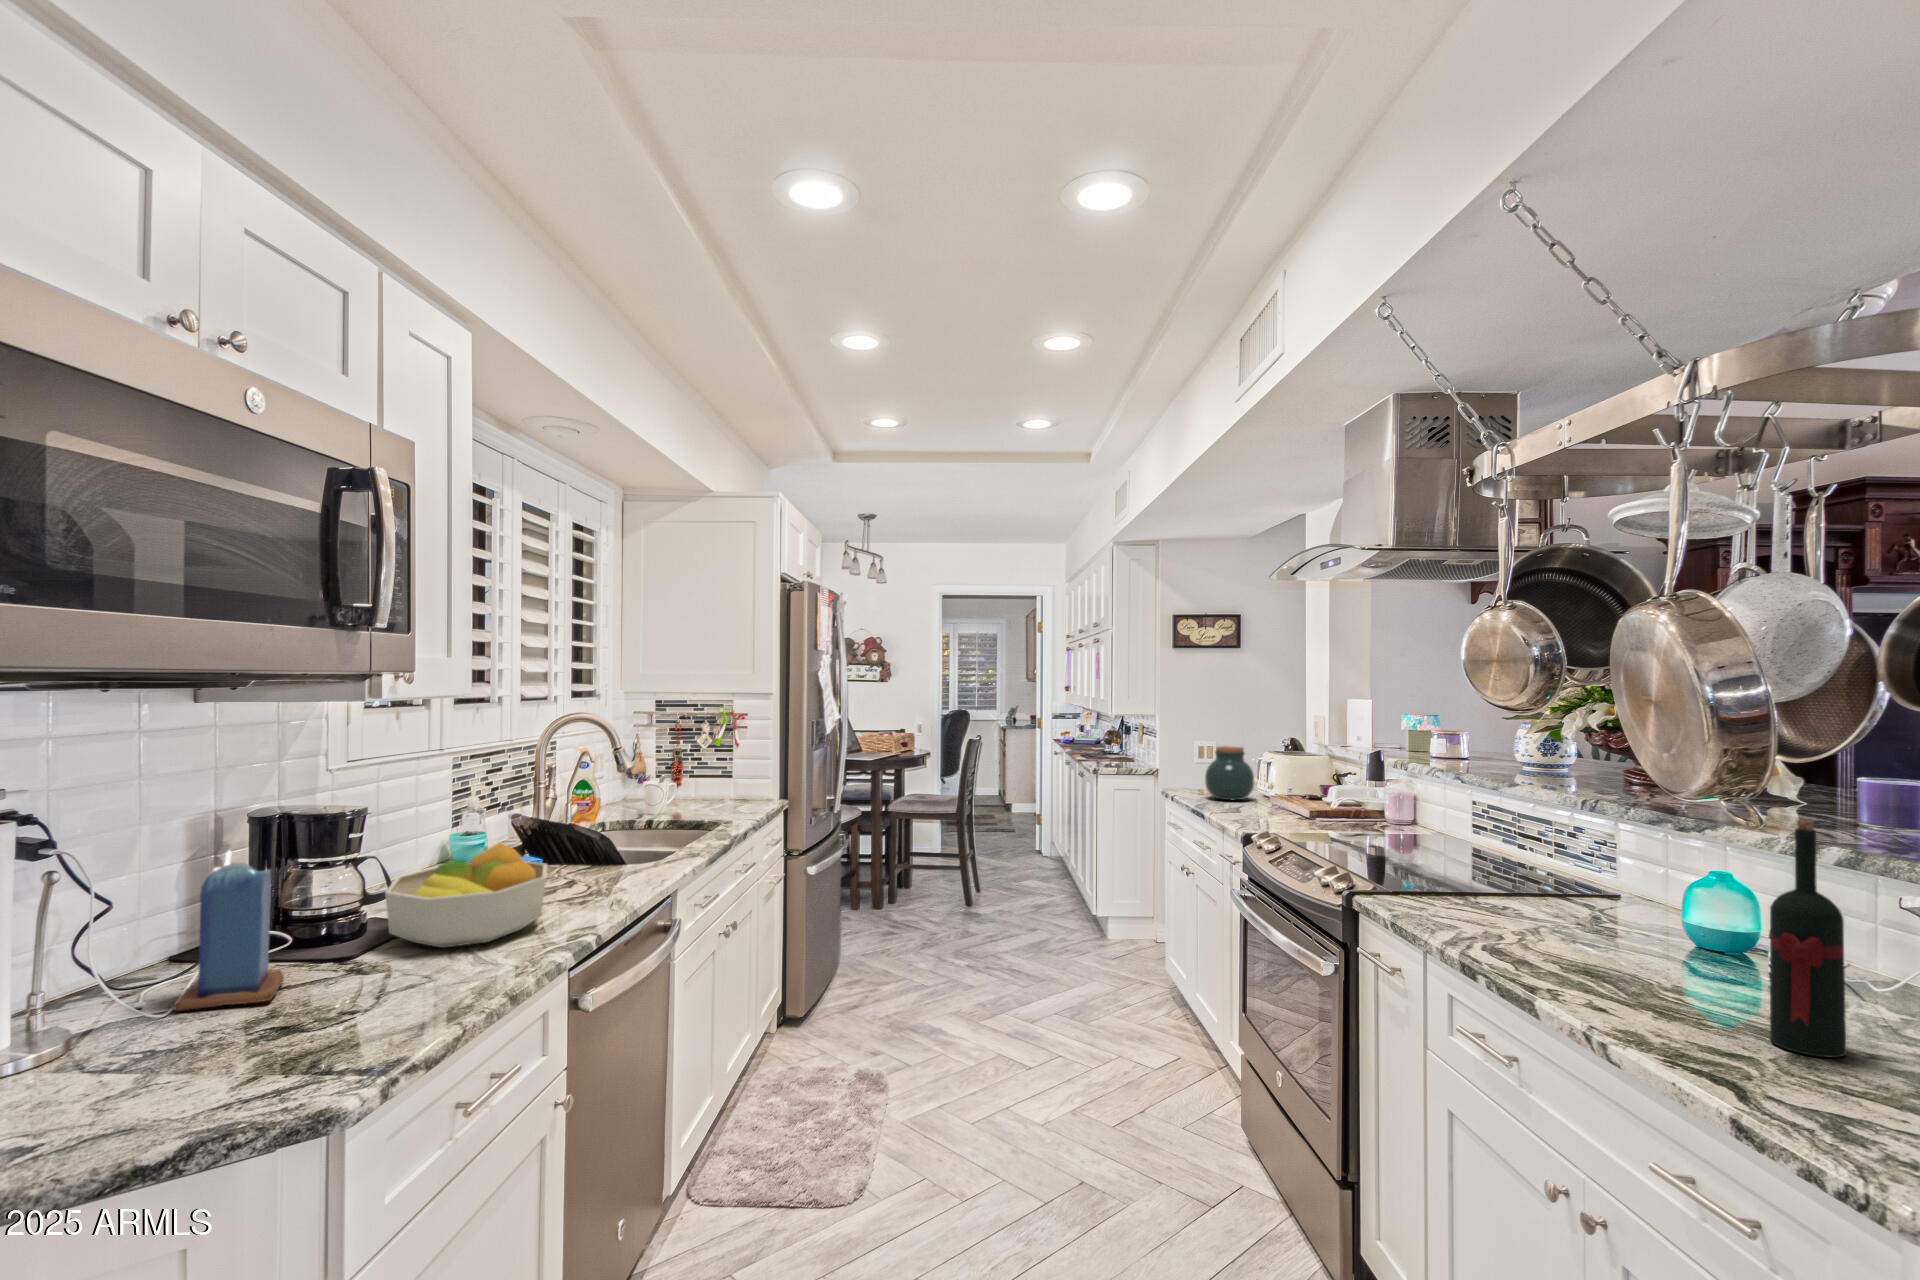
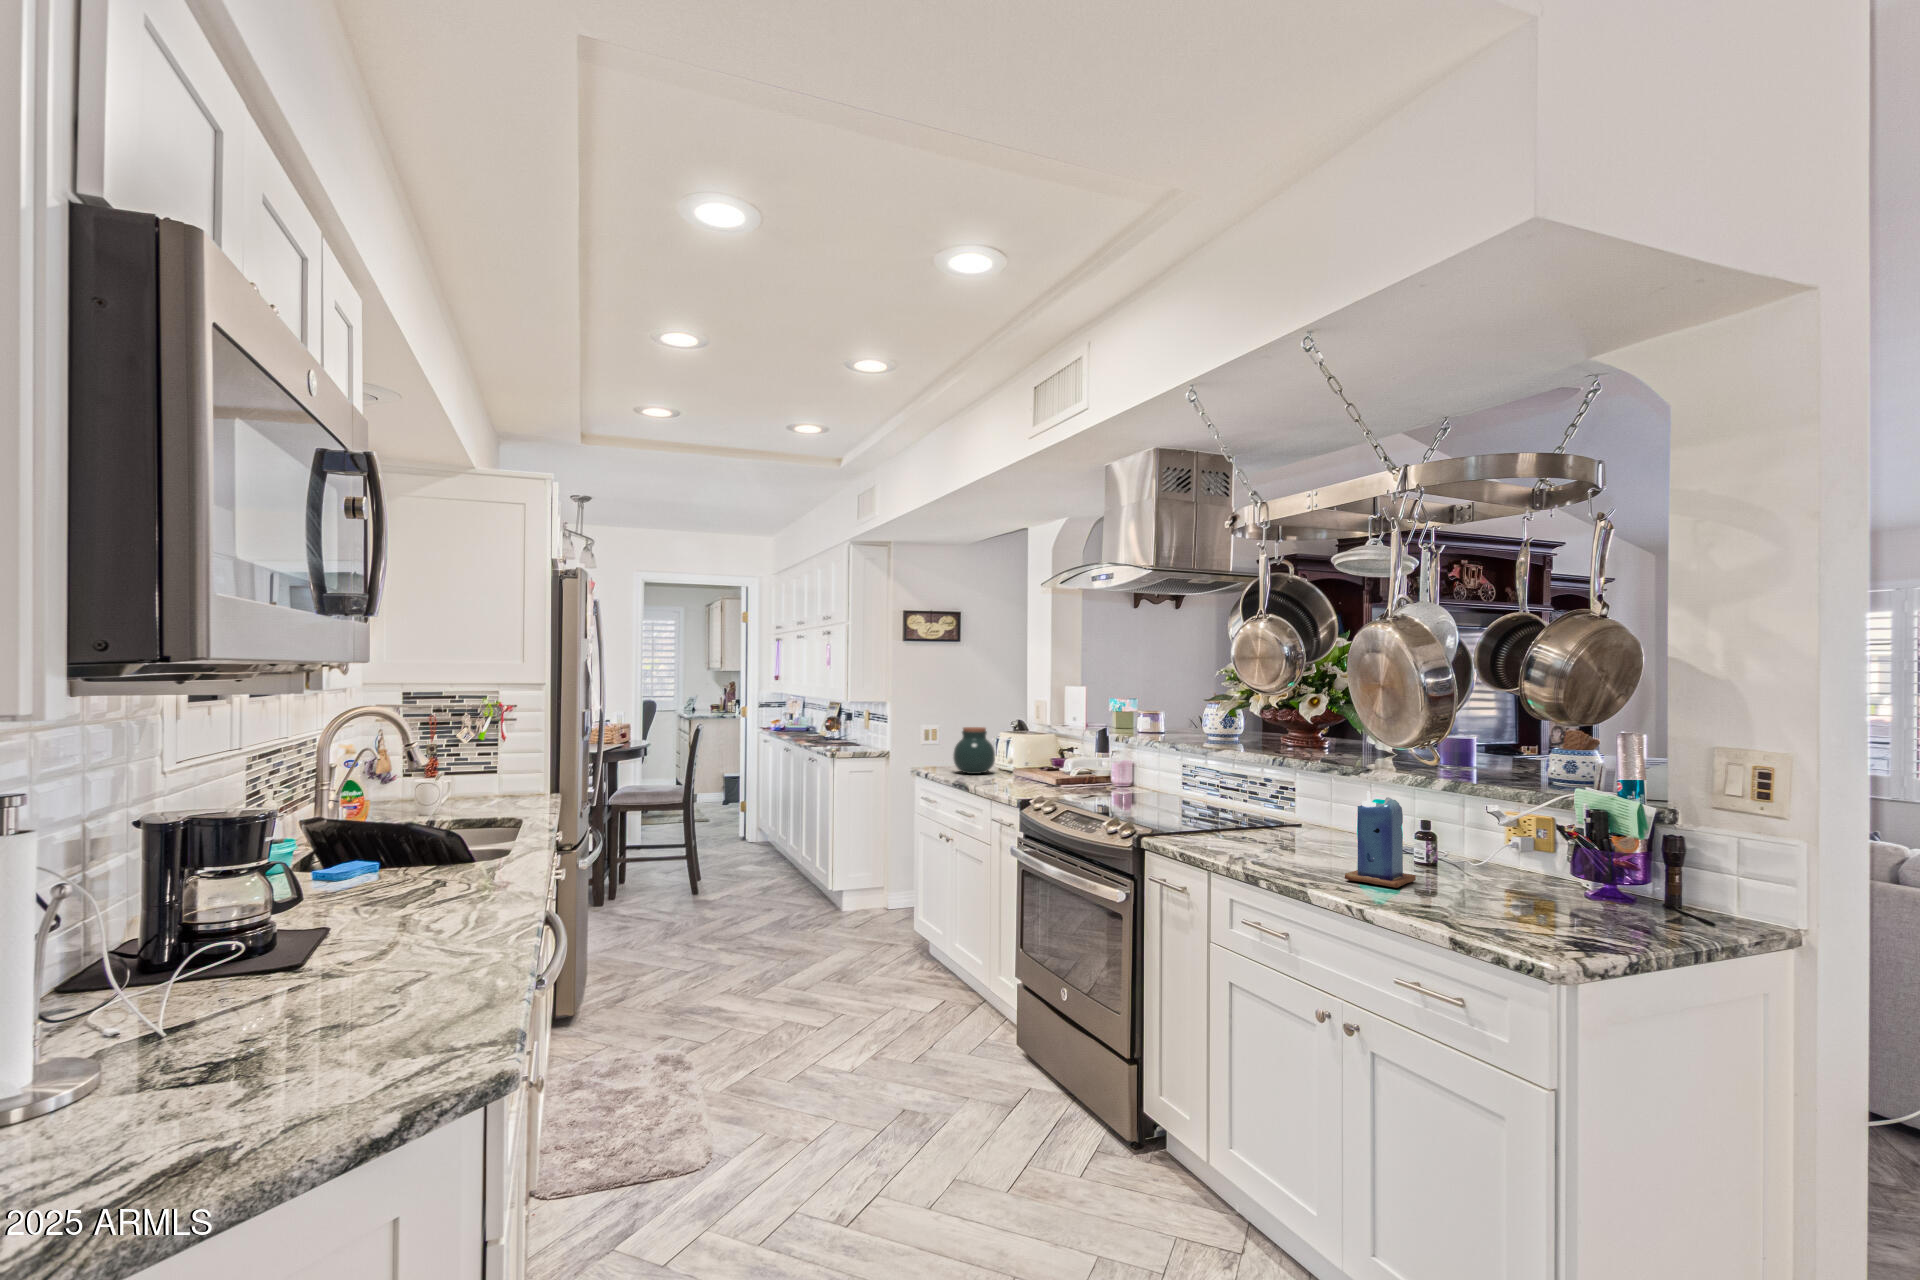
wine bottle: present [1770,819,1846,1058] -> none [1466,754,1510,908]
fruit bowl: present [385,843,547,948] -> none [320,837,489,944]
candle: present [174,851,284,1011] -> present [1345,791,1416,888]

